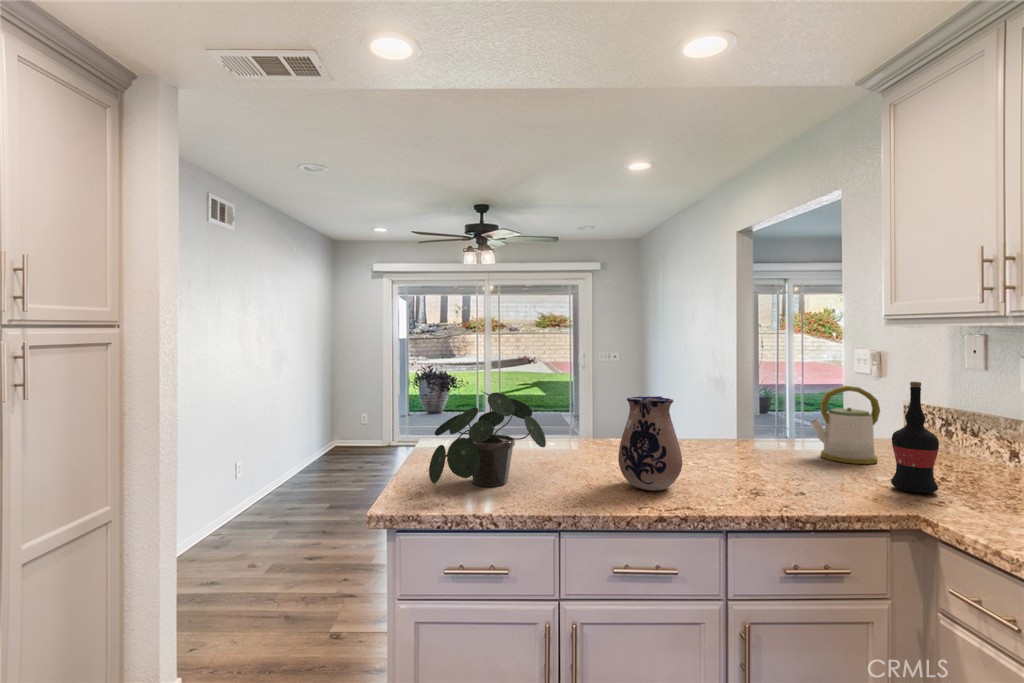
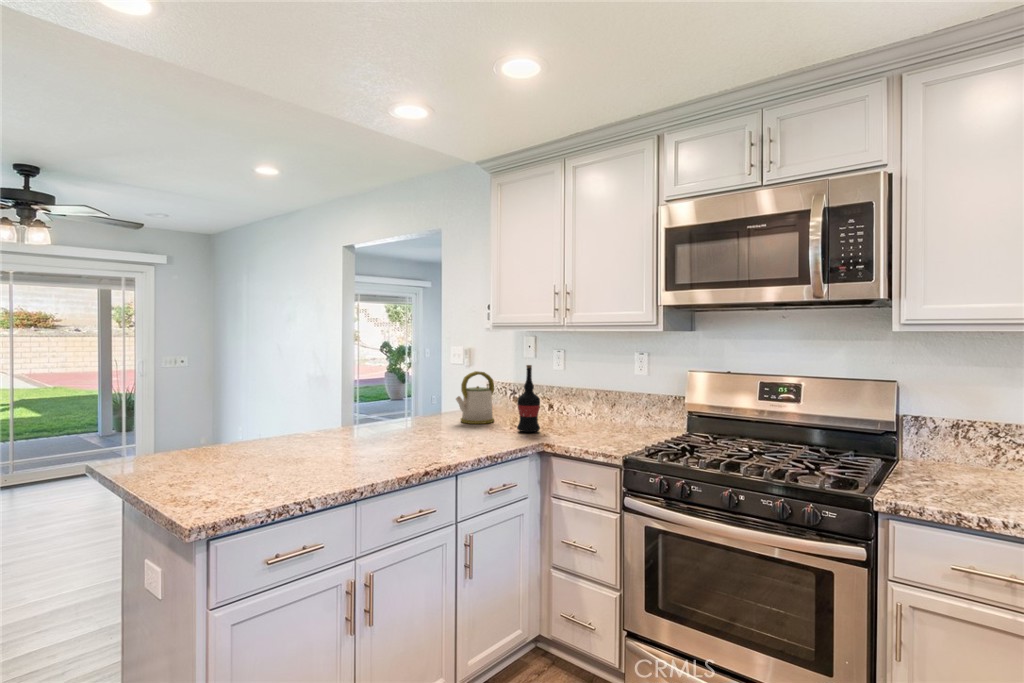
potted plant: present [429,392,546,487] -> none [180,390,317,489]
ceramic pitcher: present [618,396,682,491] -> none [368,385,419,459]

